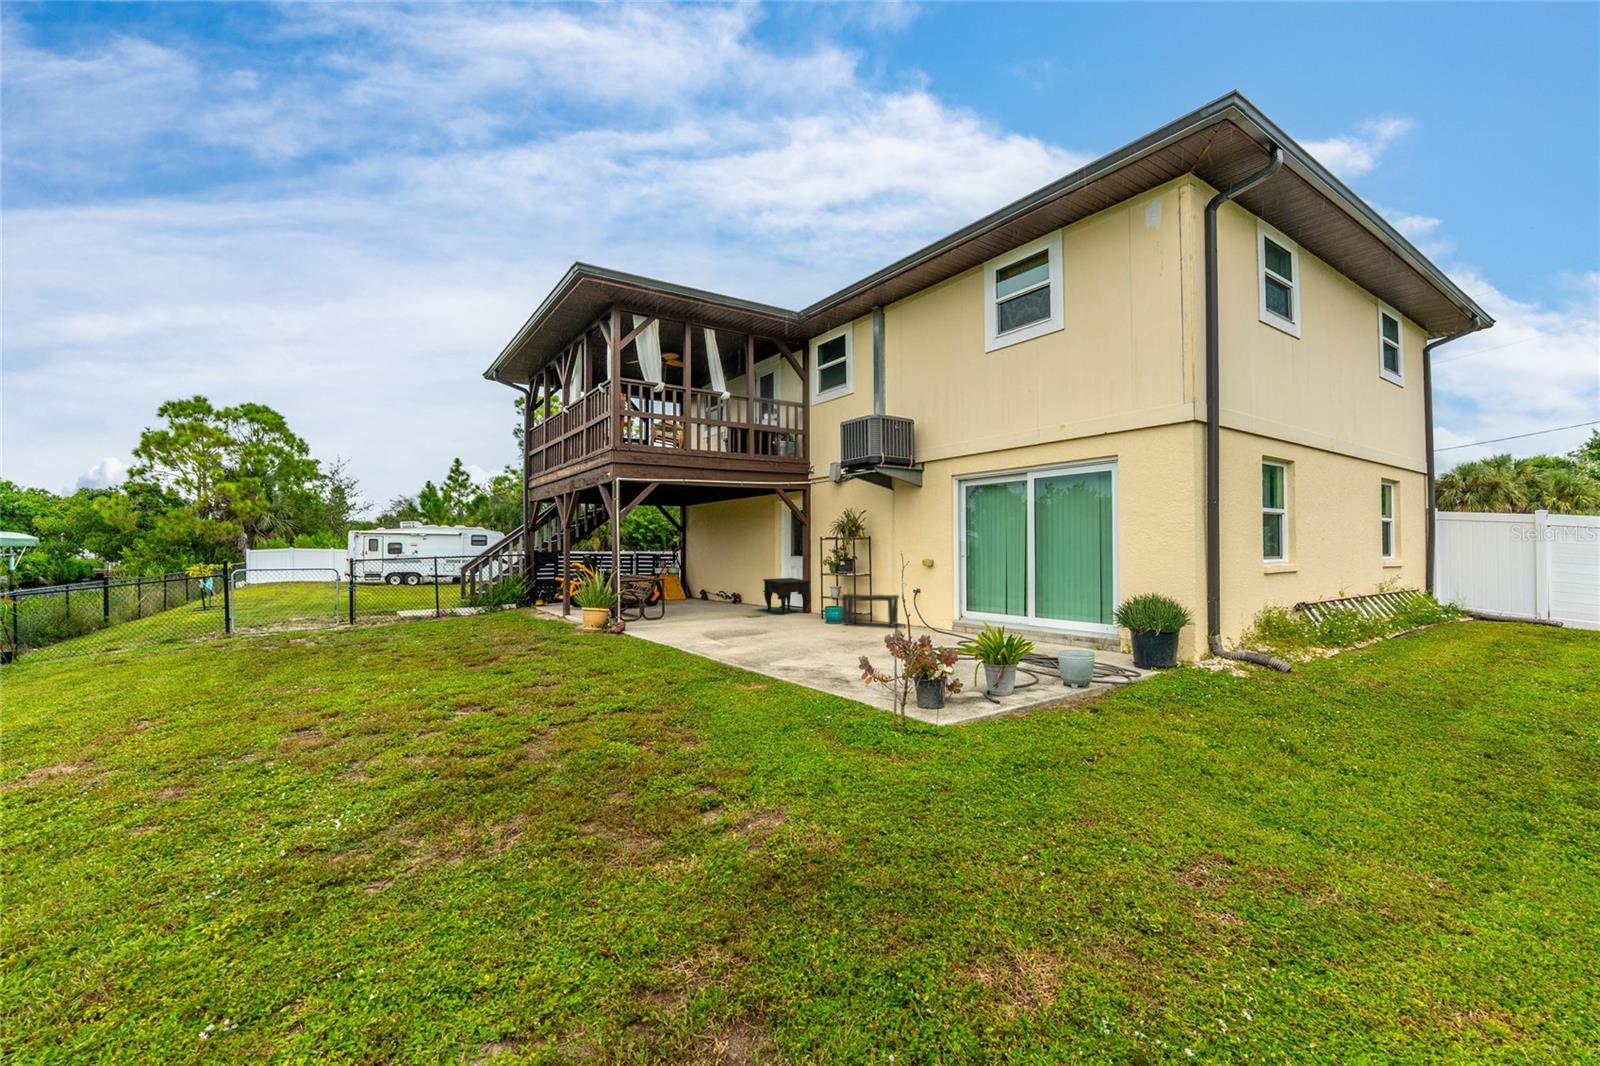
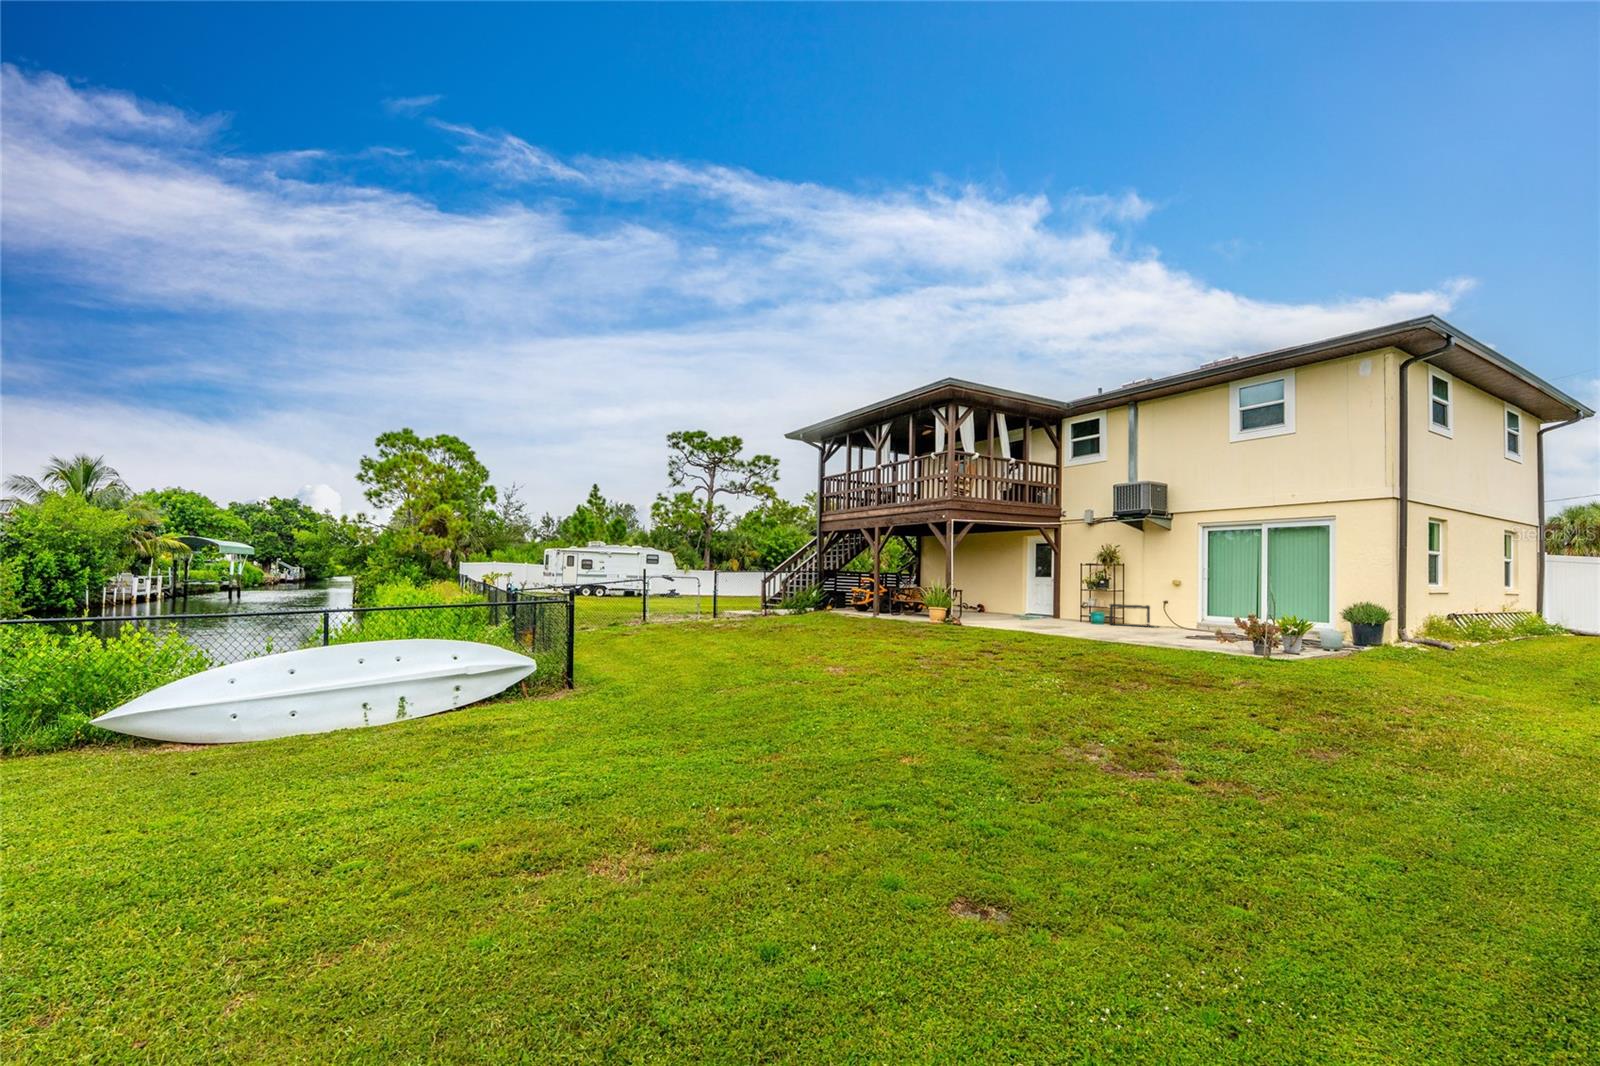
side table: present [763,578,811,615] -> none [1026,593,1067,619]

